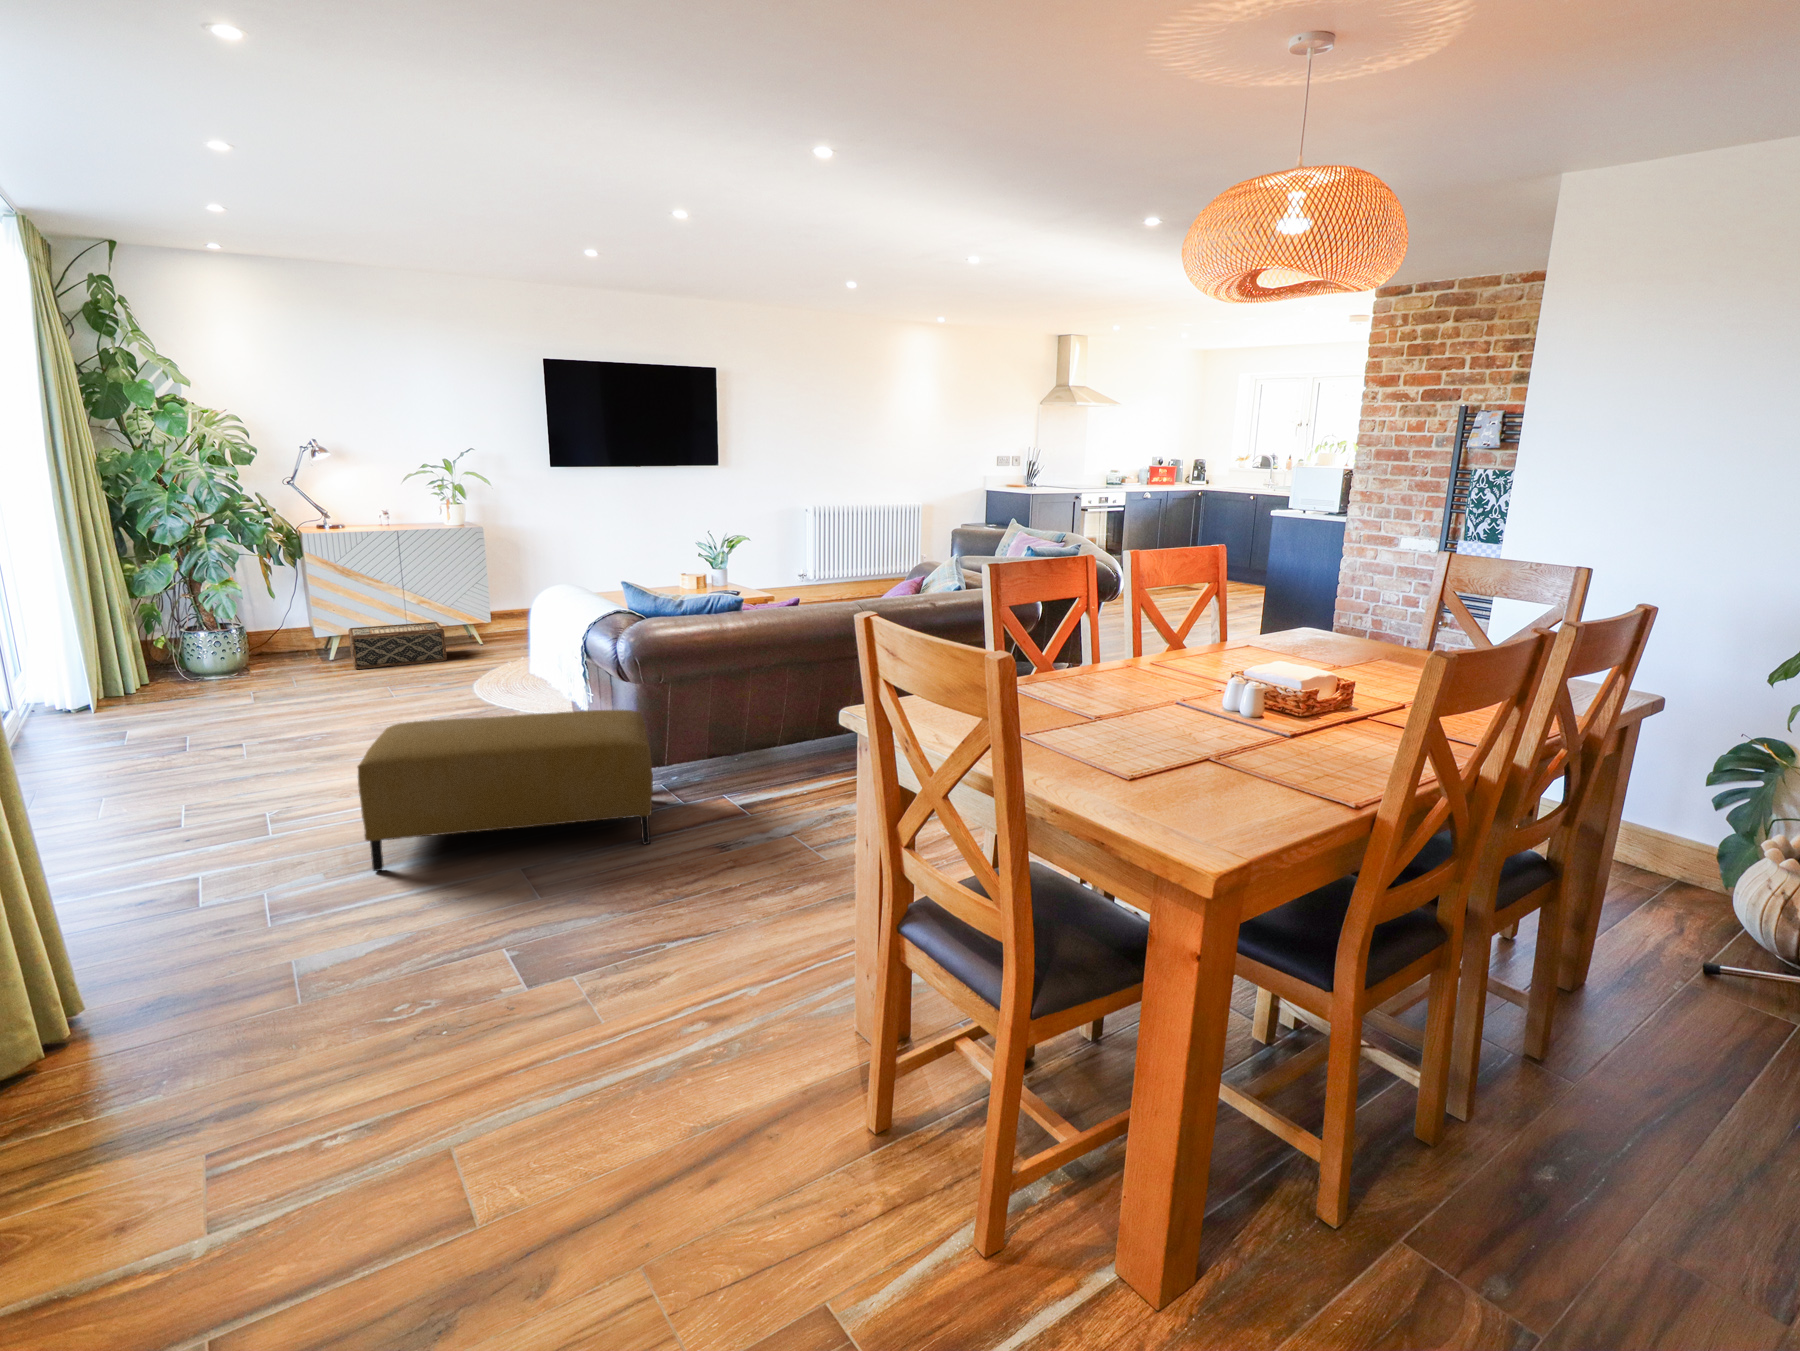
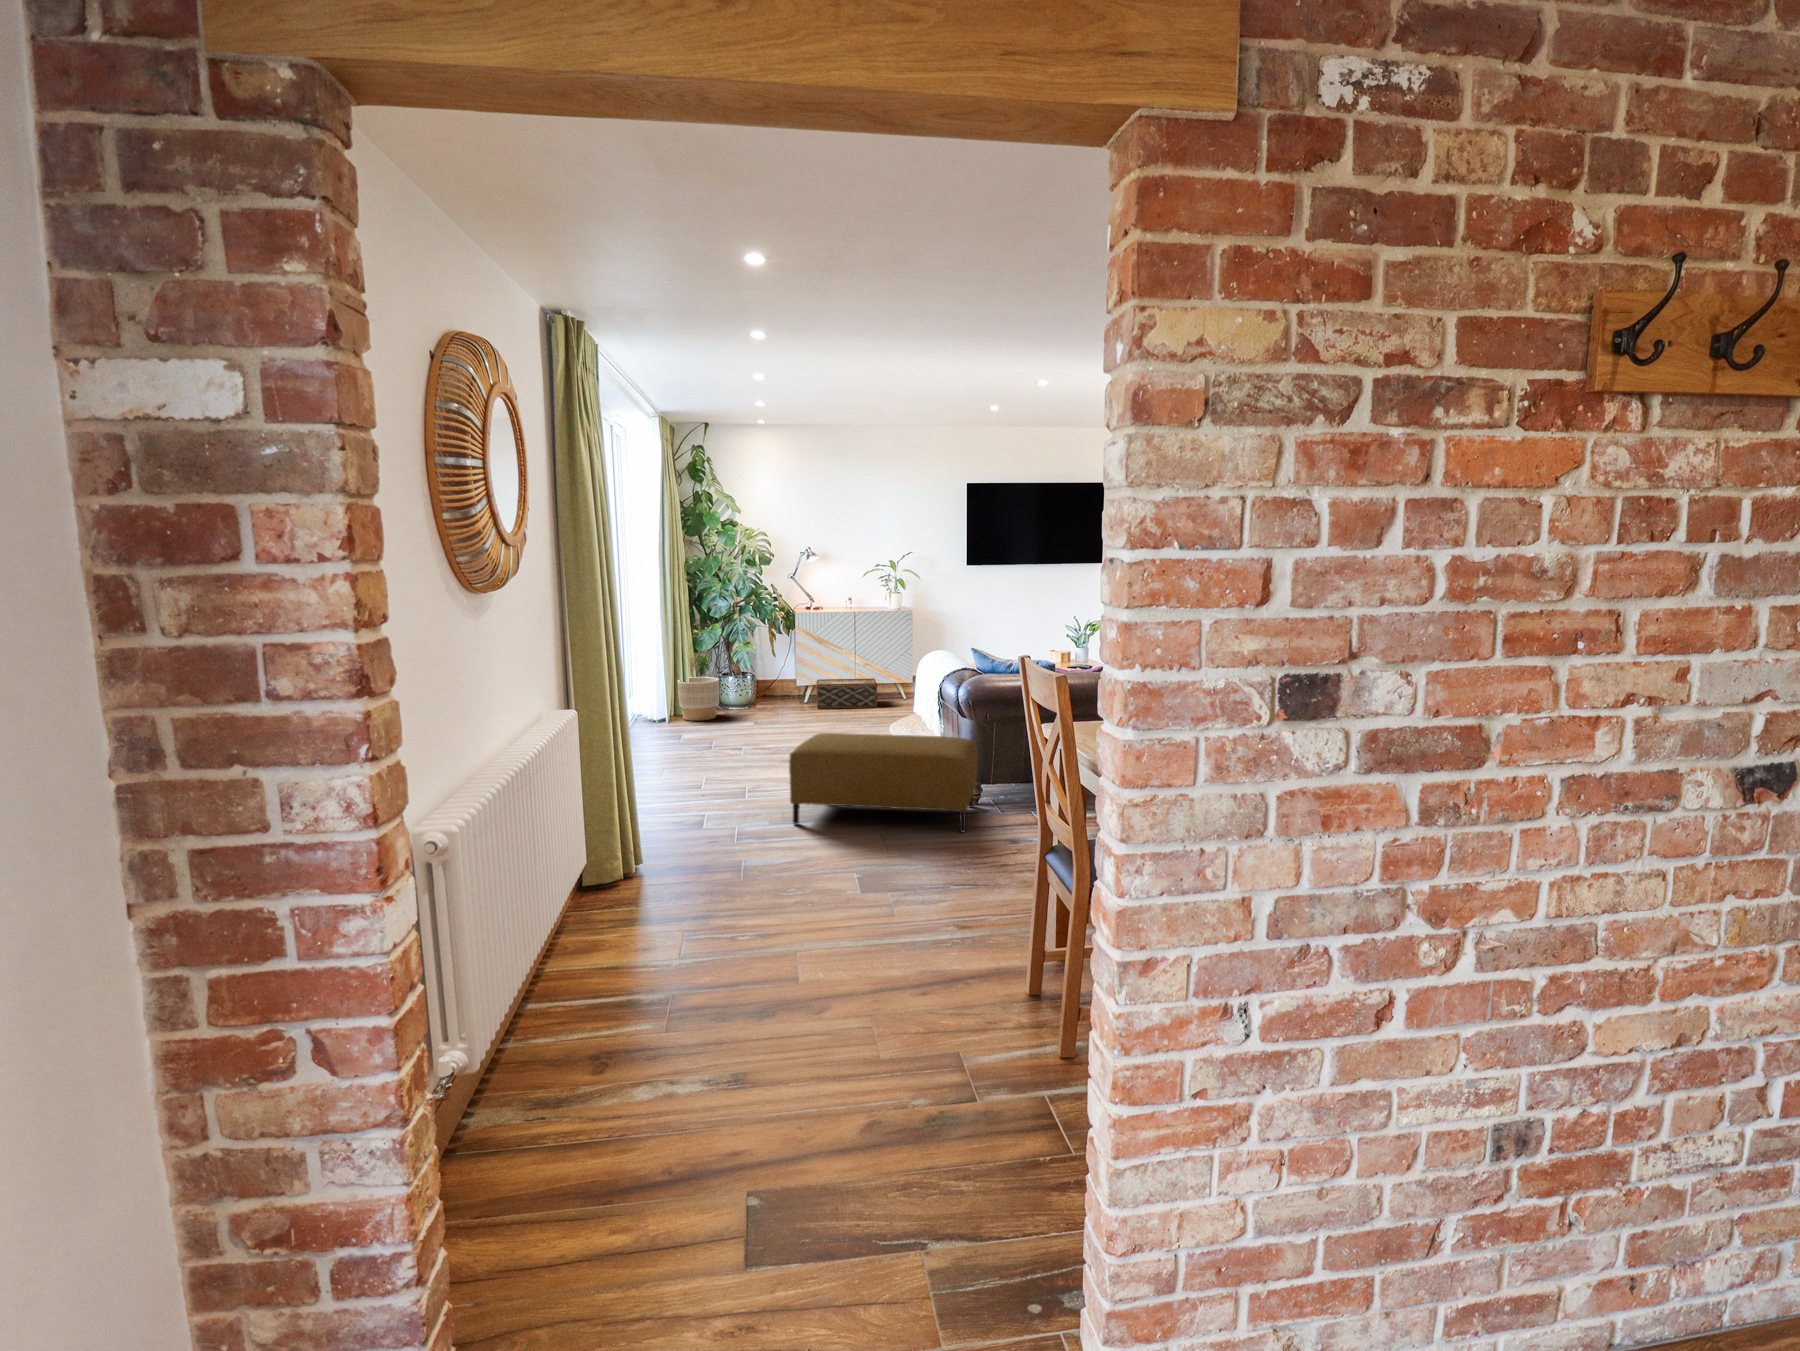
planter: none [105,636,188,705] -> present [678,677,719,721]

